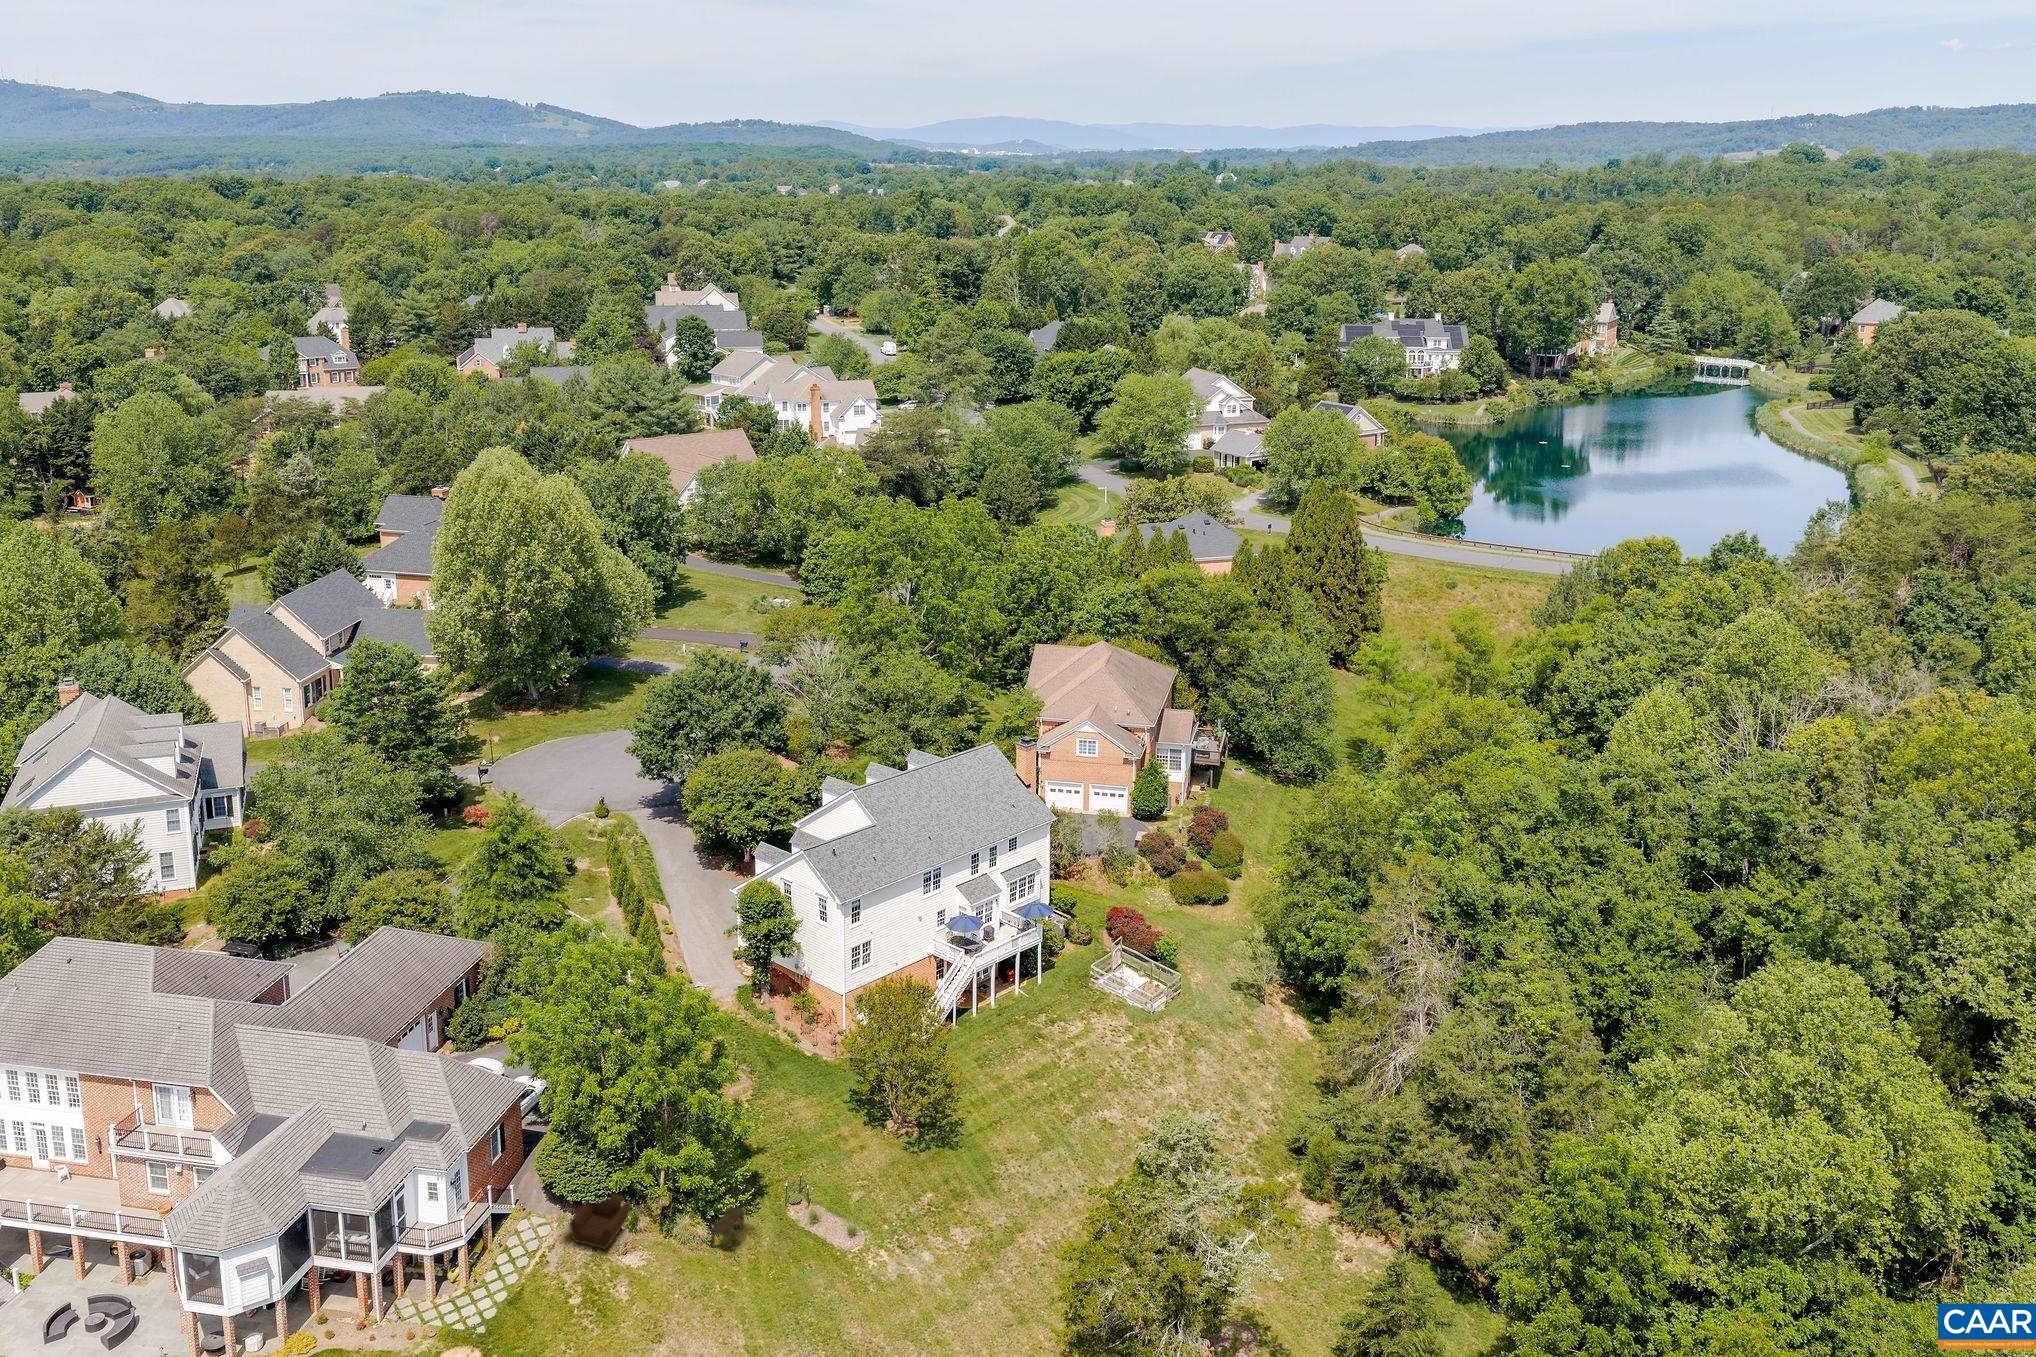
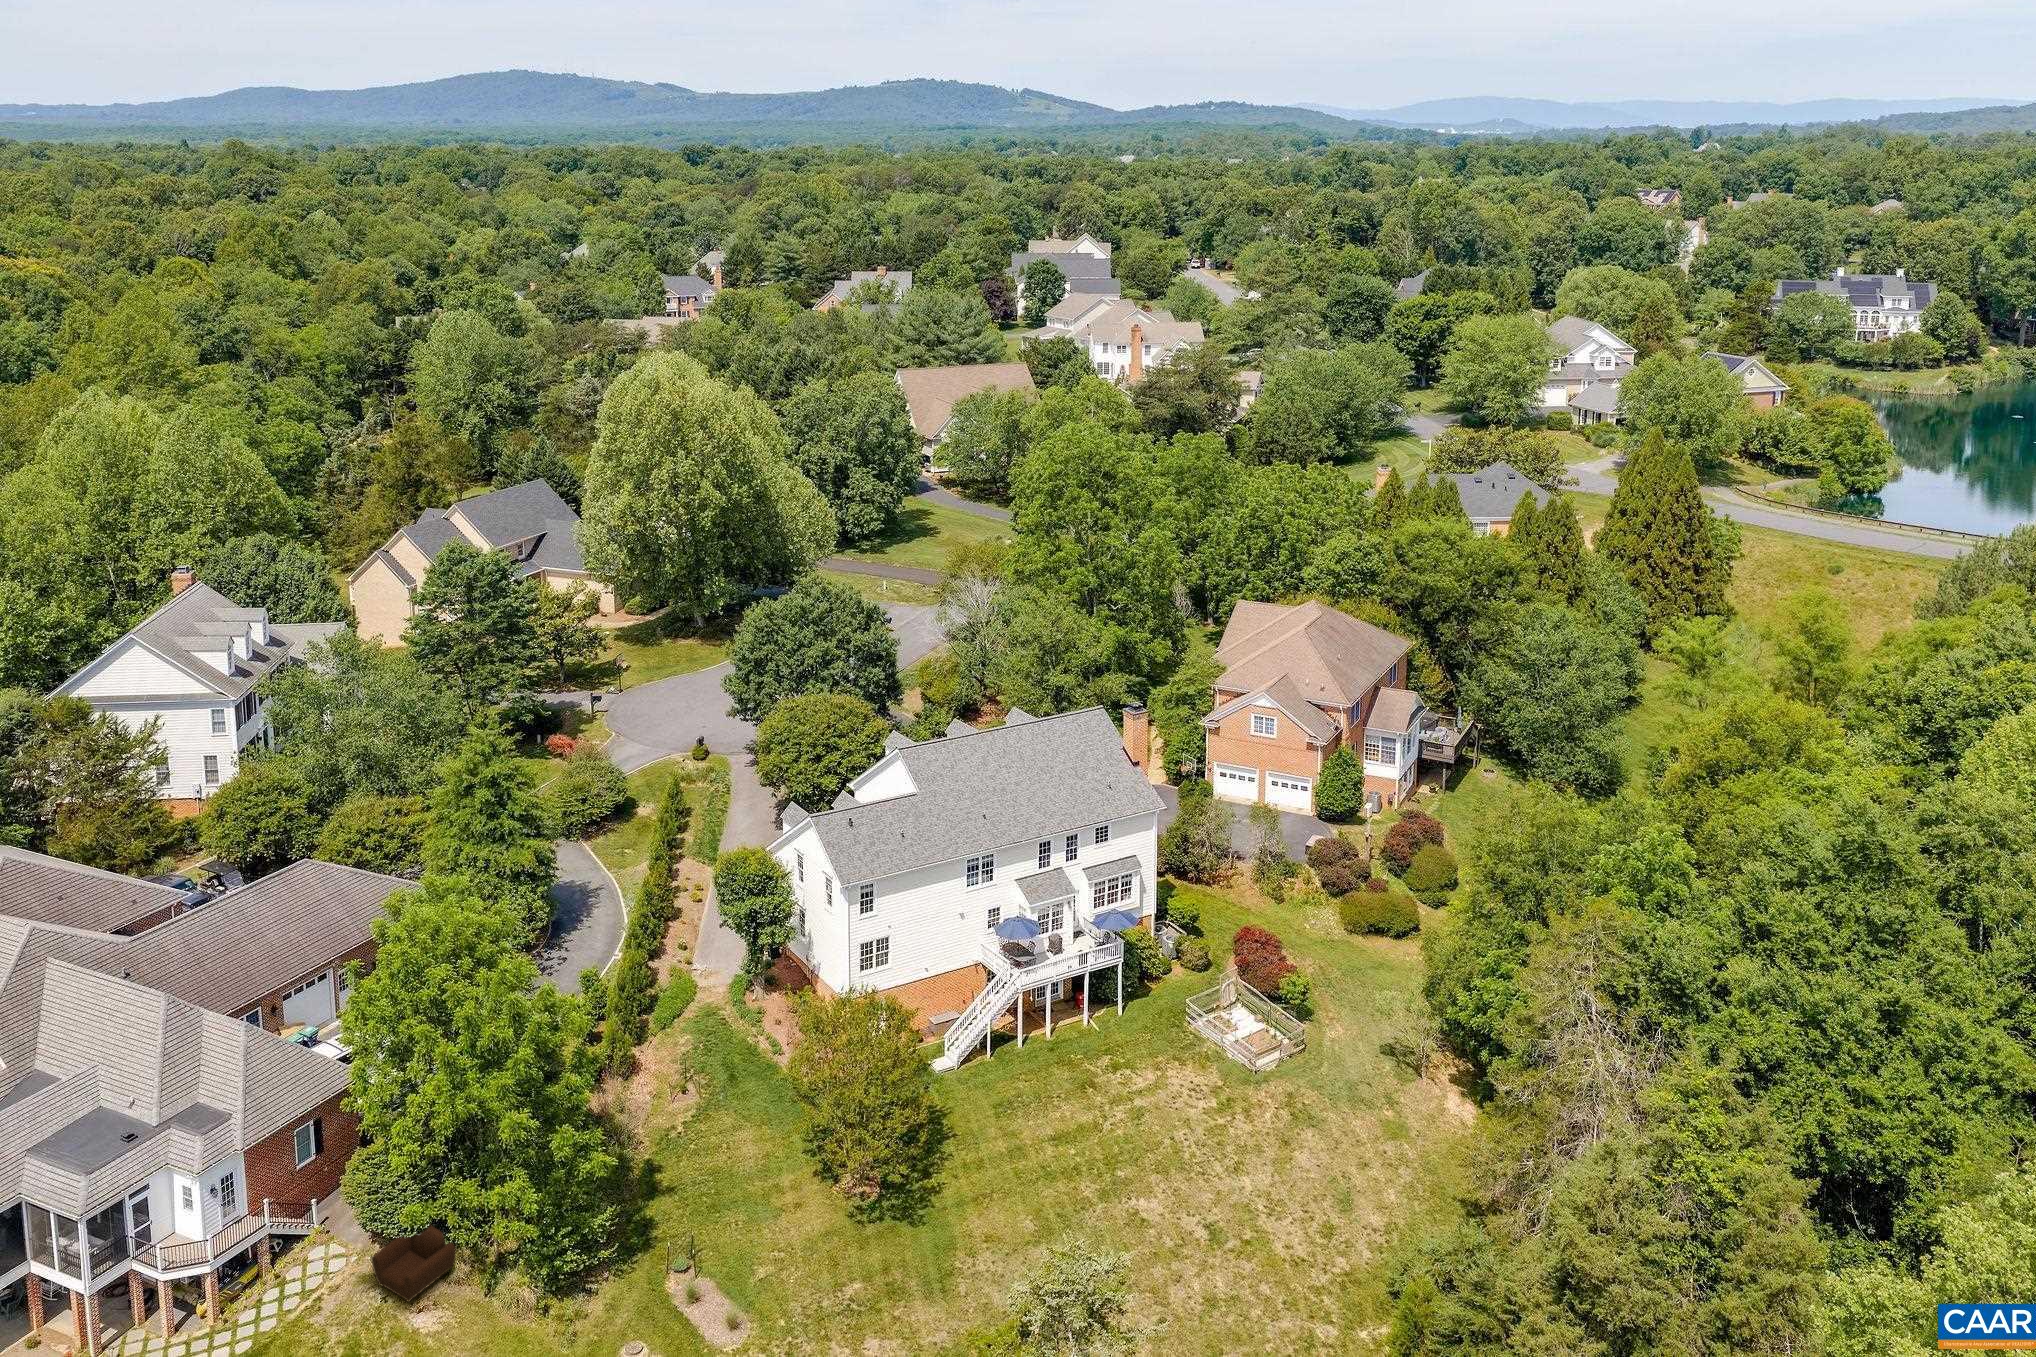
bench: present [711,1207,745,1250] -> none [543,1268,598,1328]

